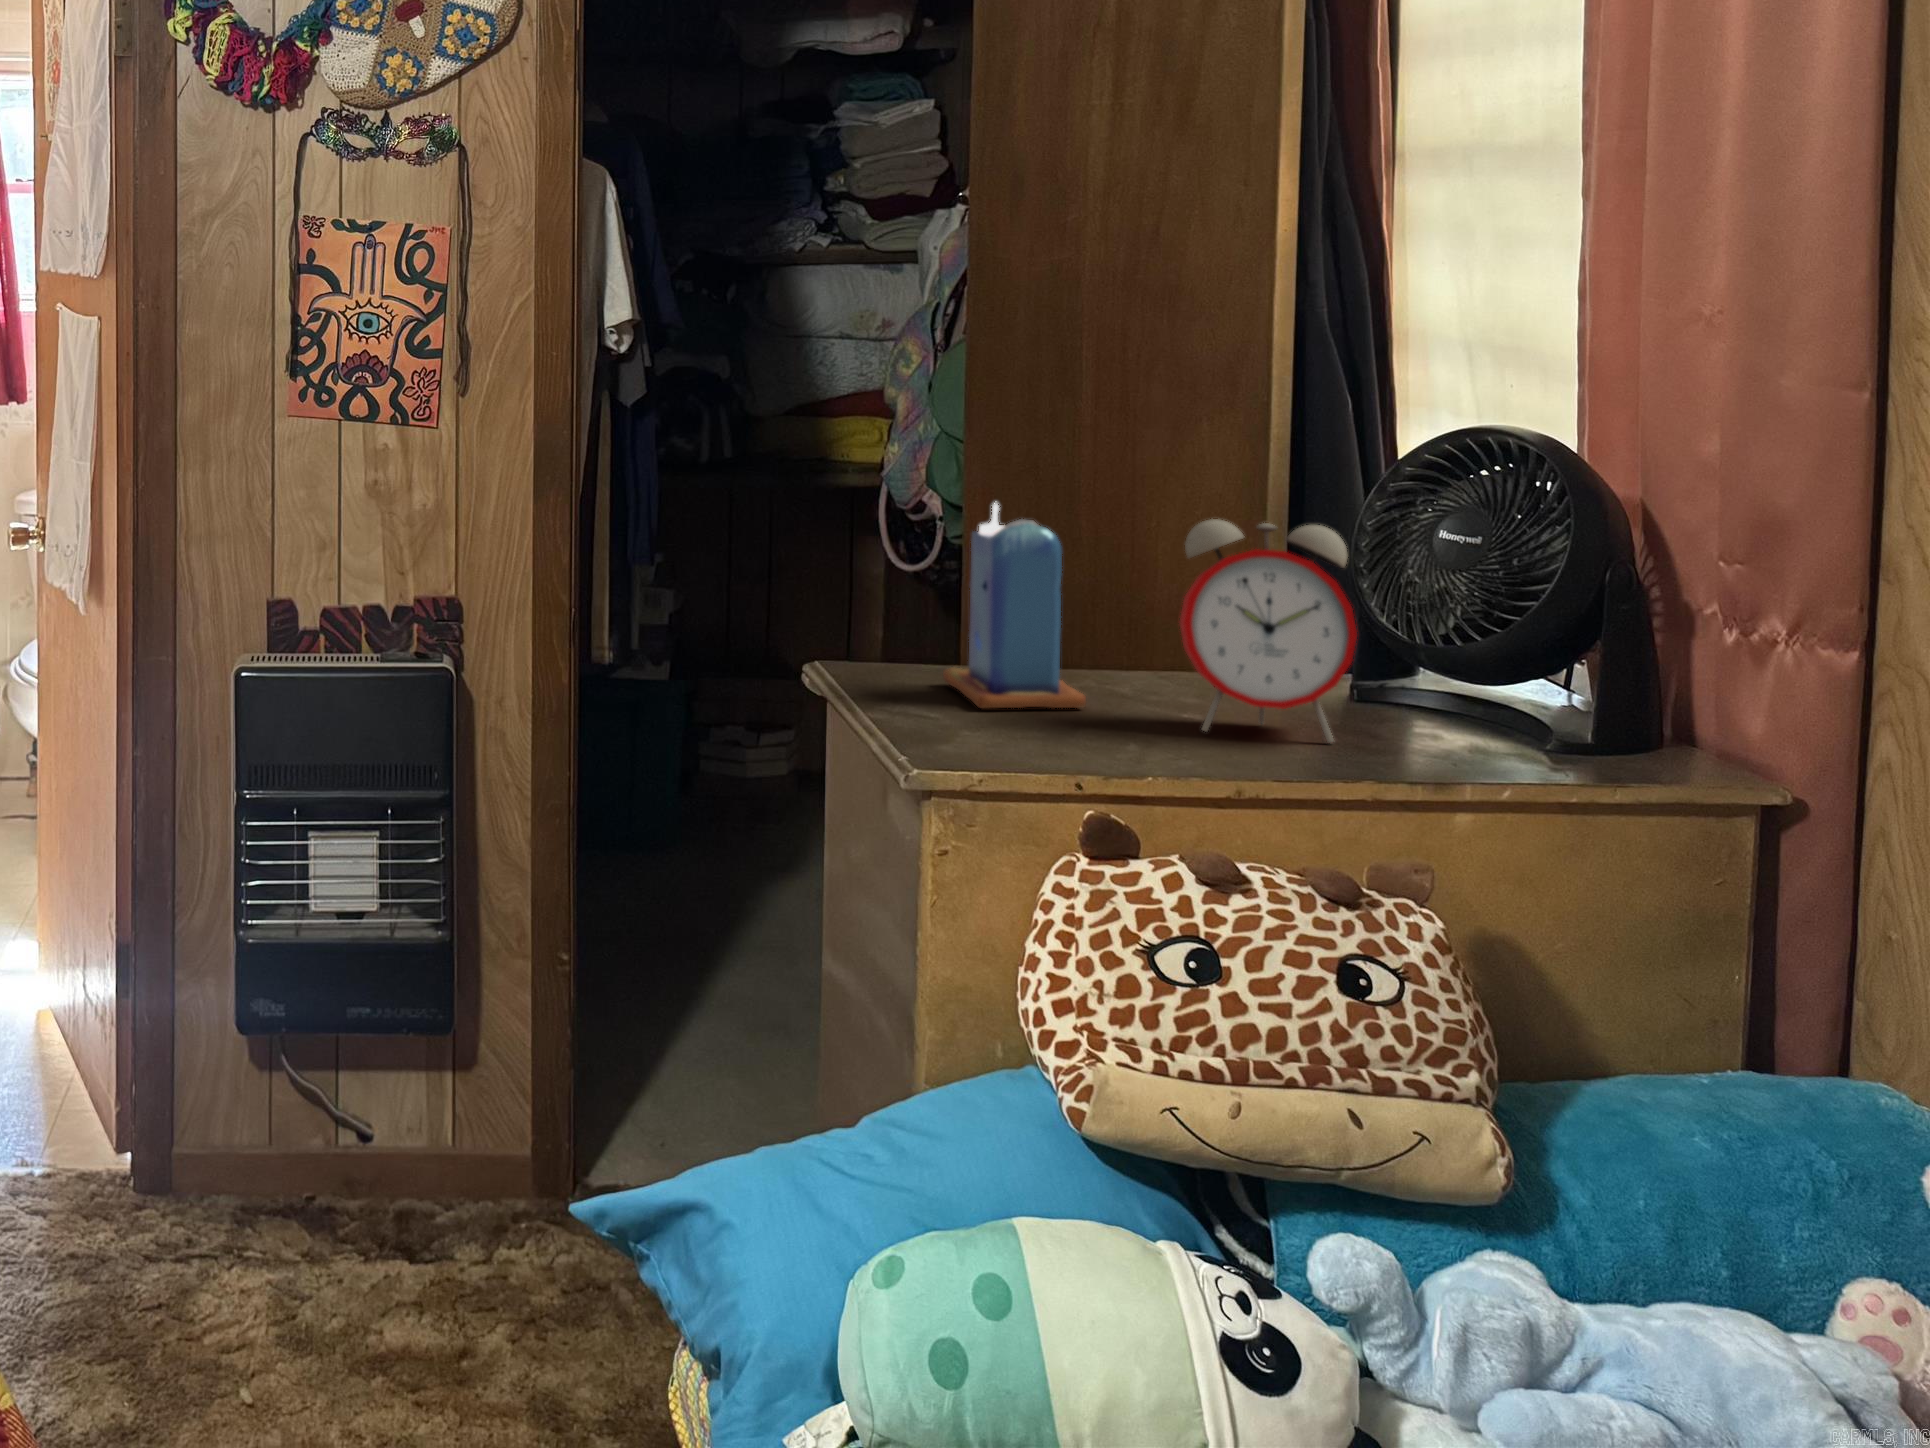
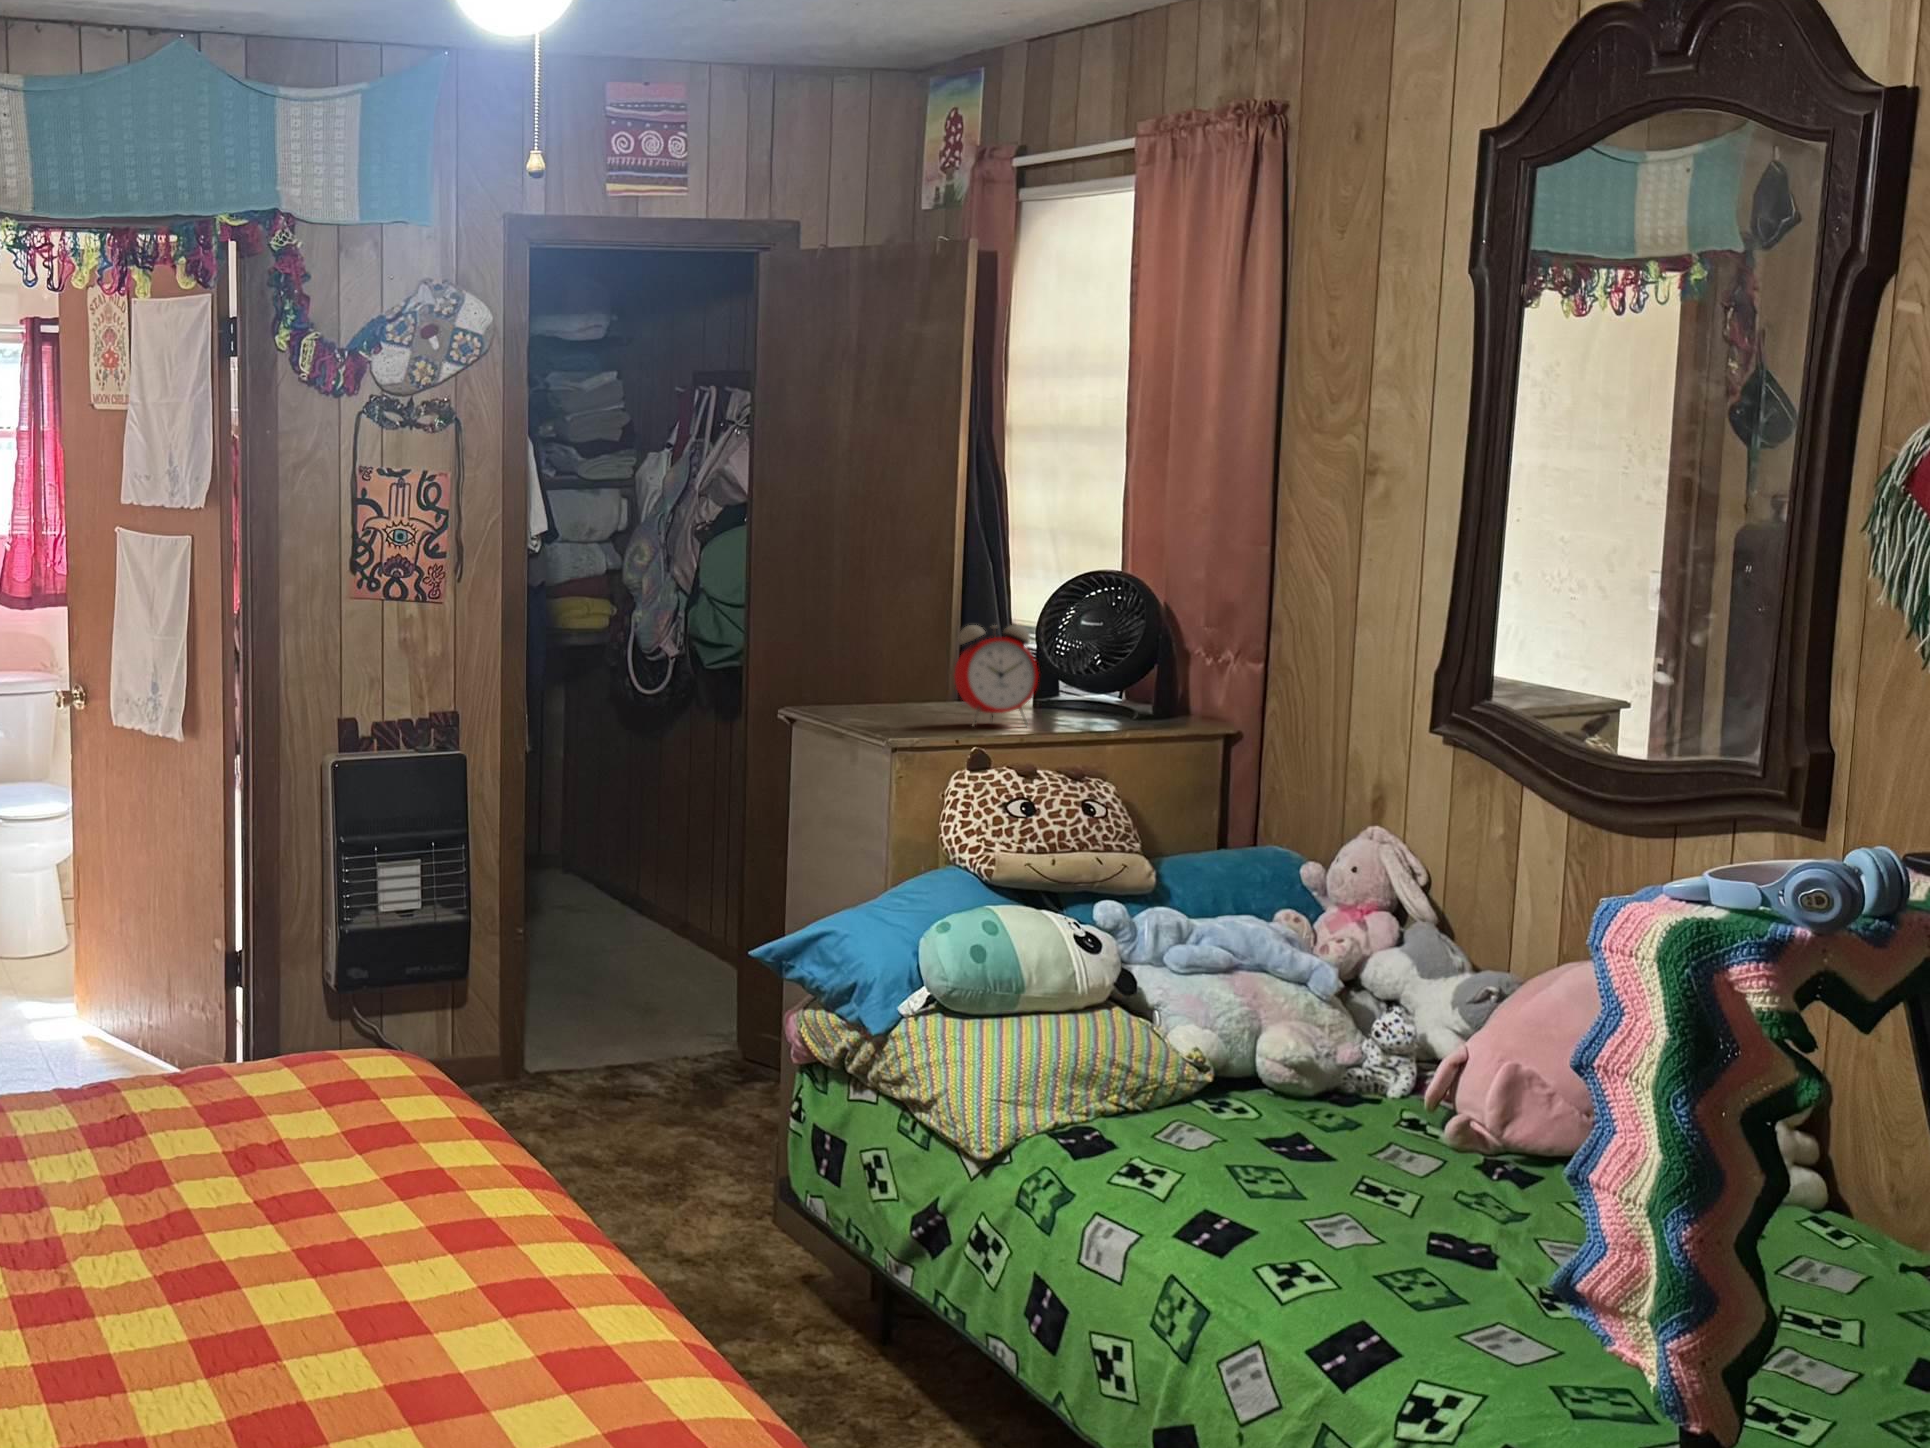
candle: present [943,503,1086,708] -> none [834,623,912,727]

